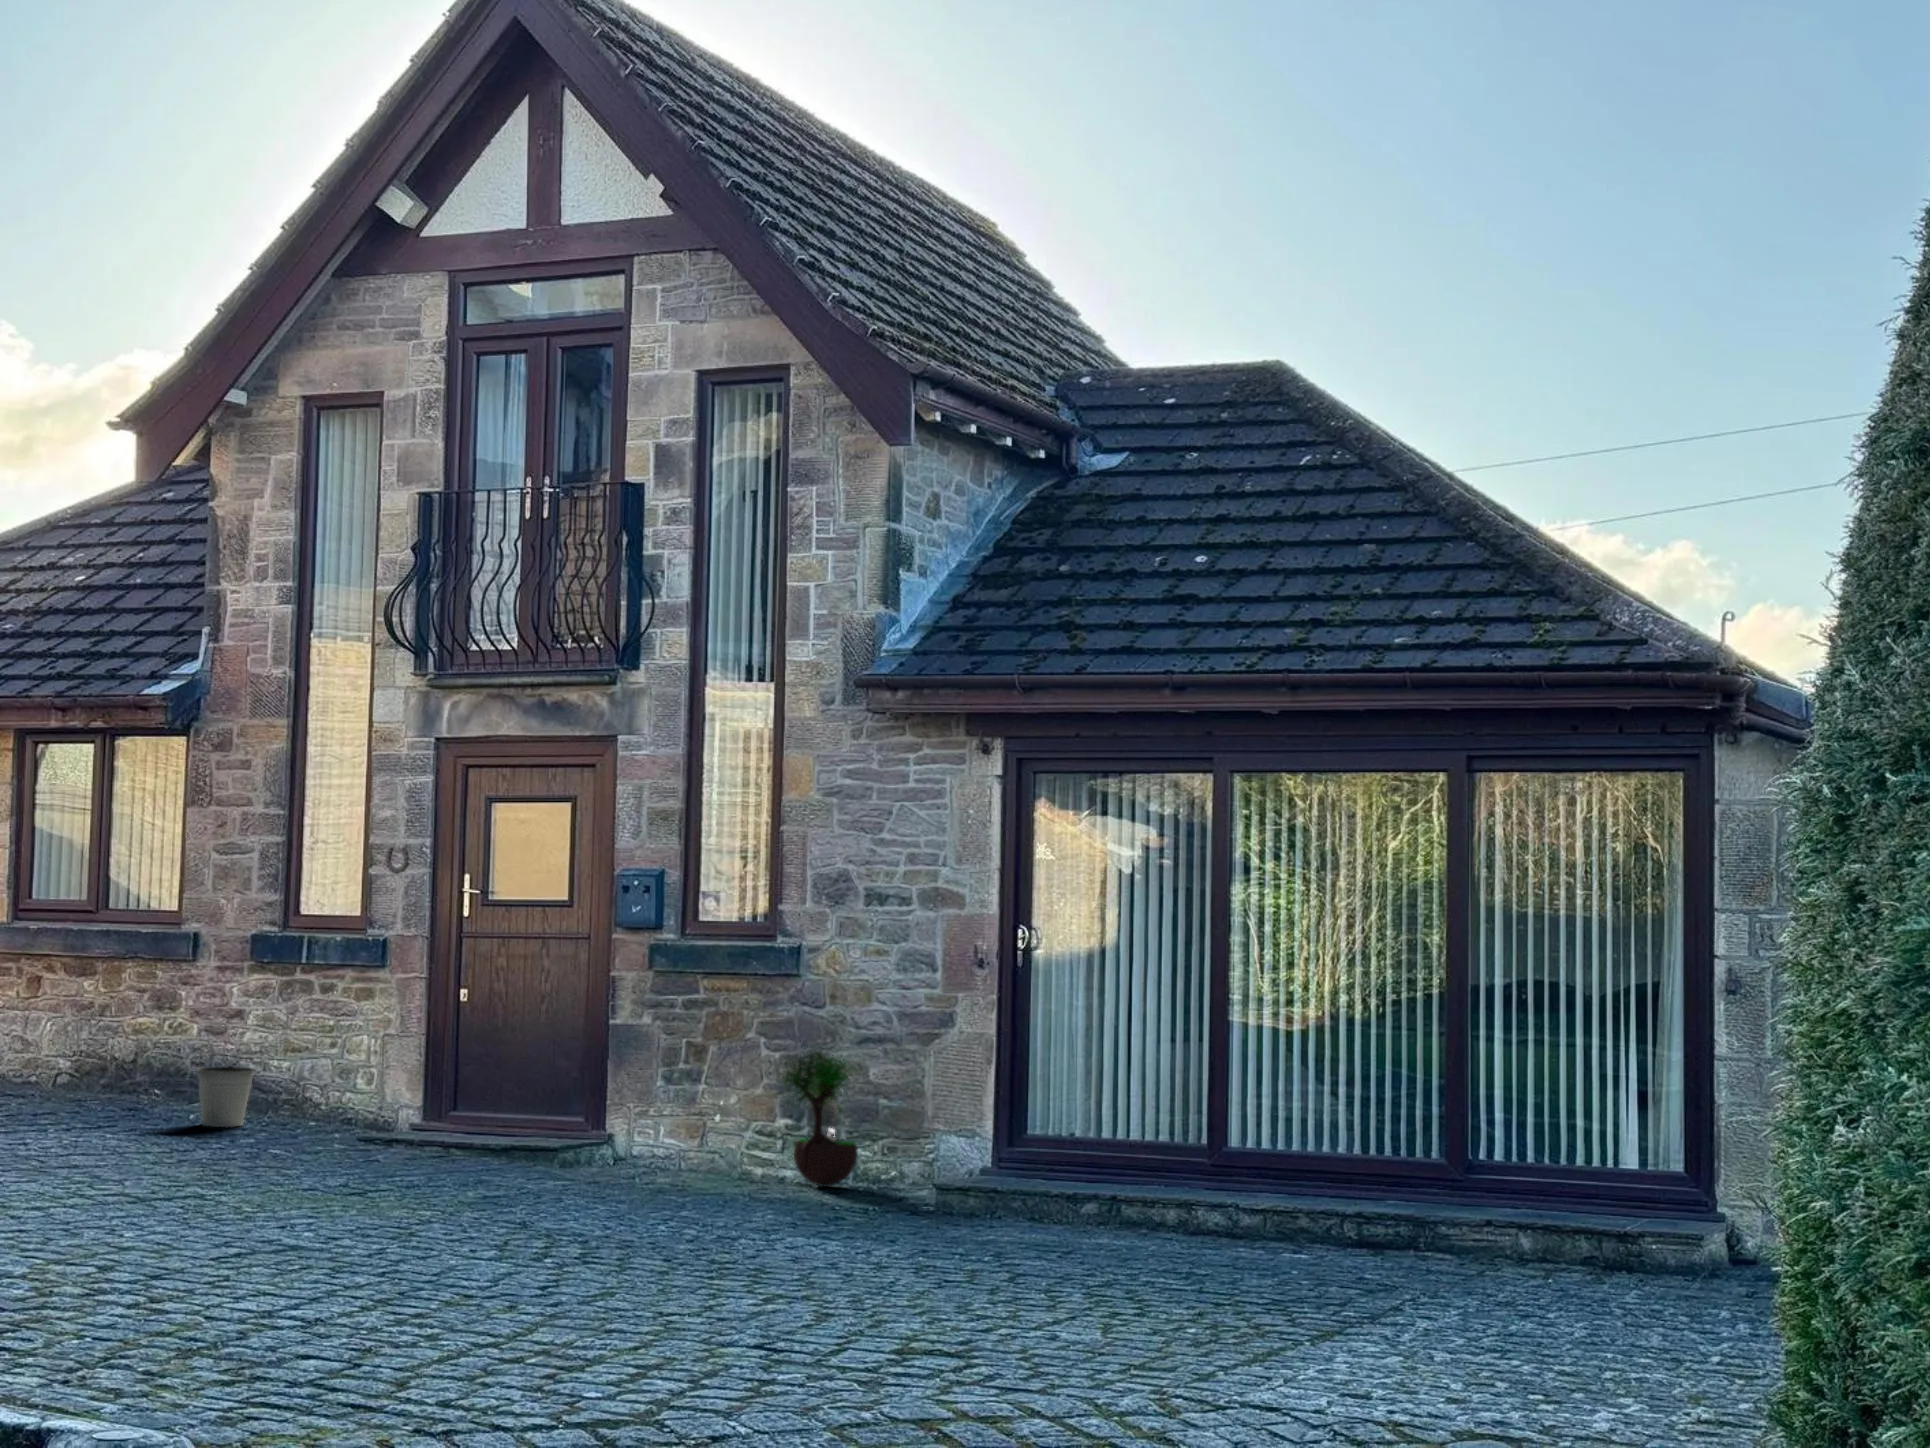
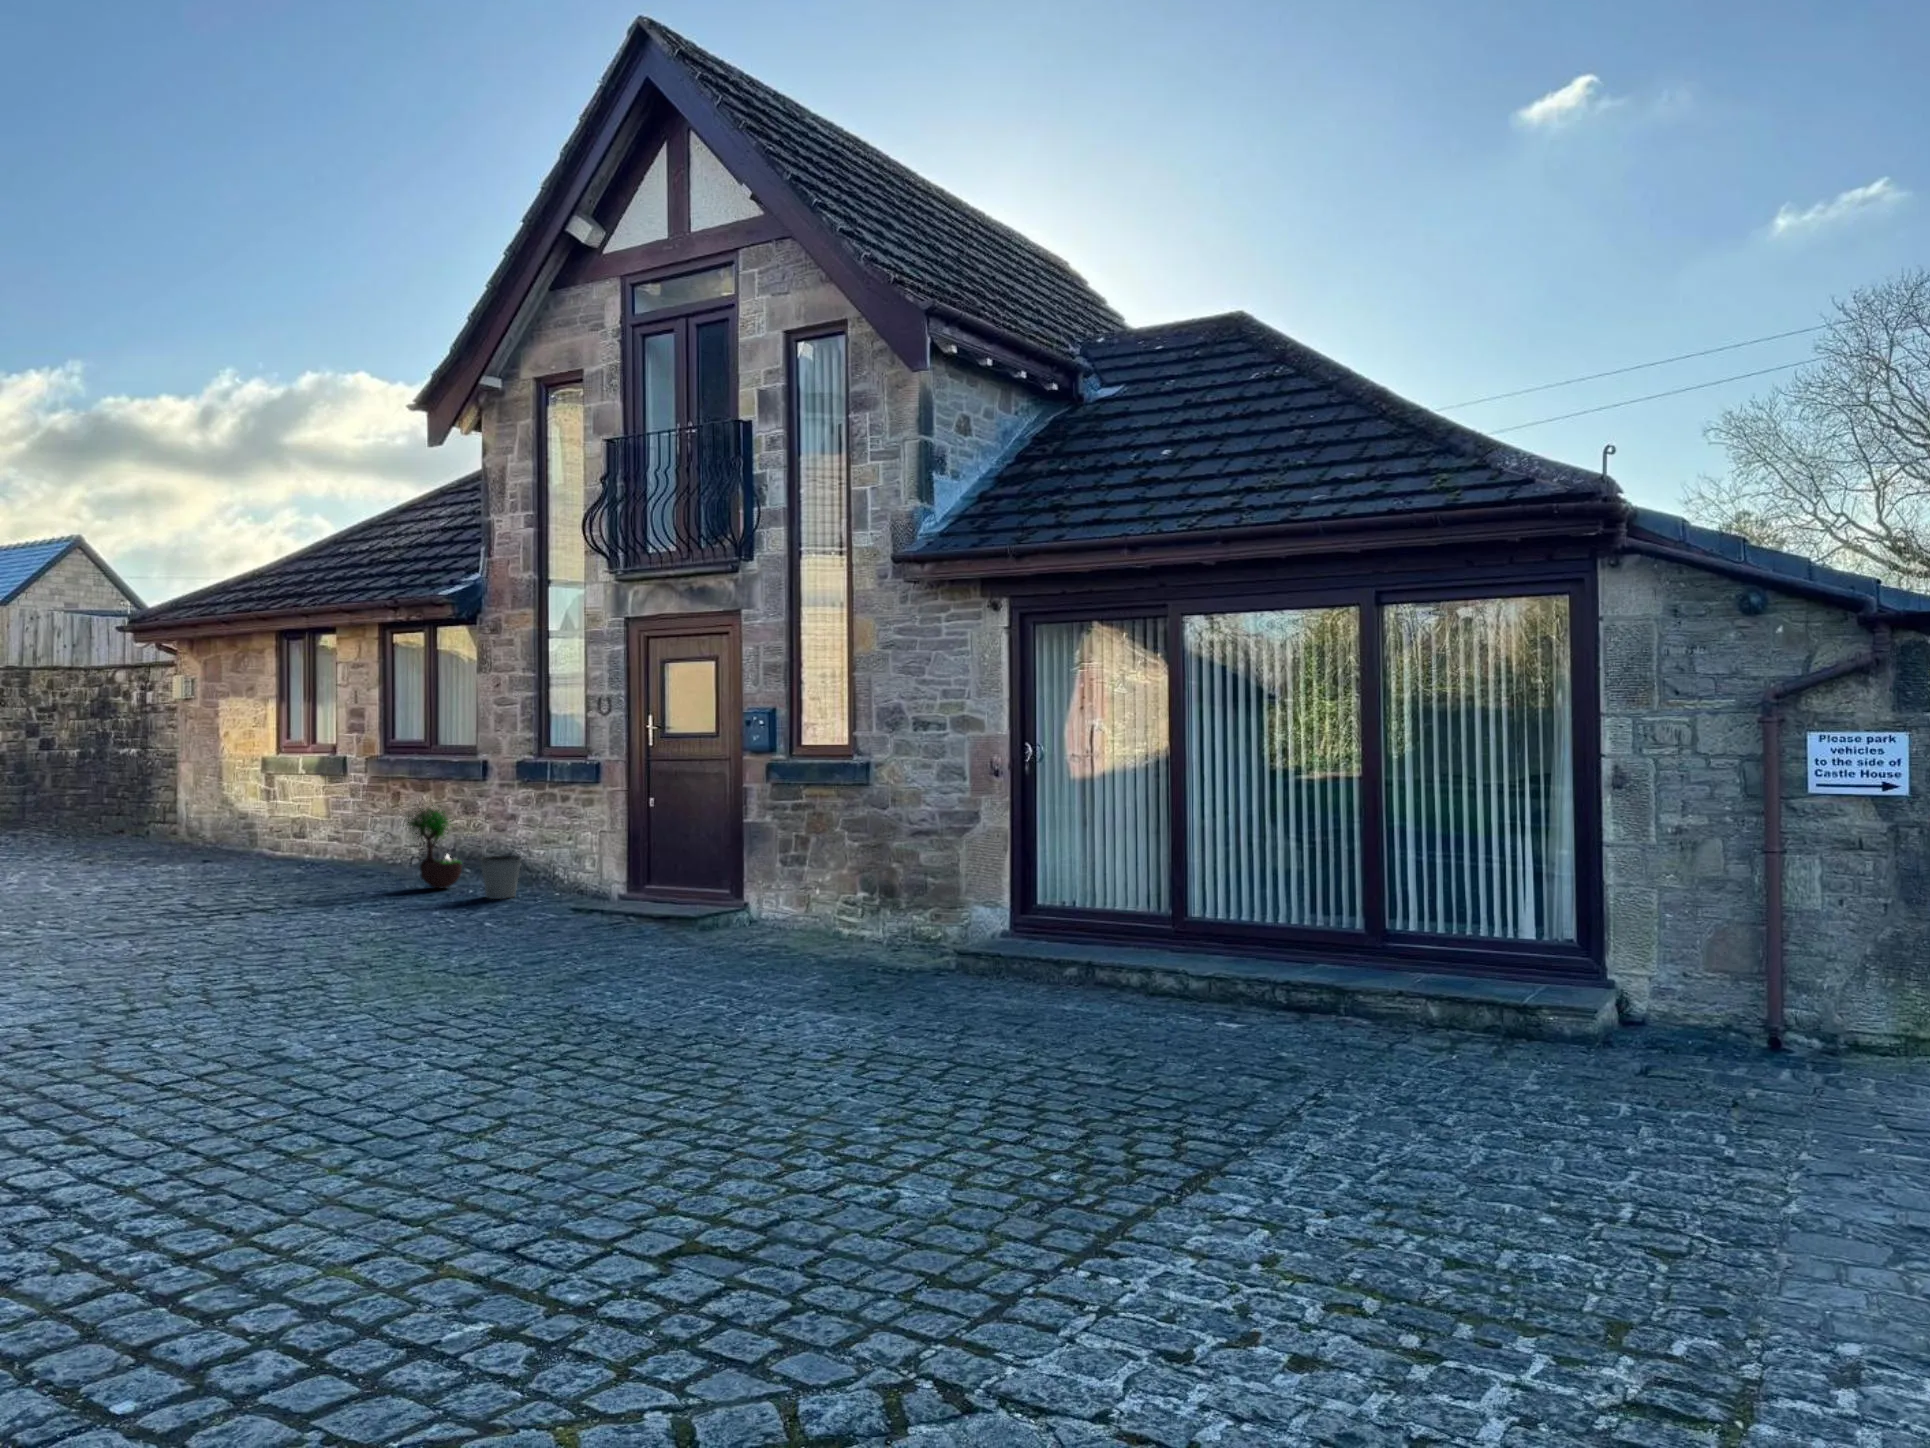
potted tree: present [777,1045,858,1186] -> present [407,805,462,888]

